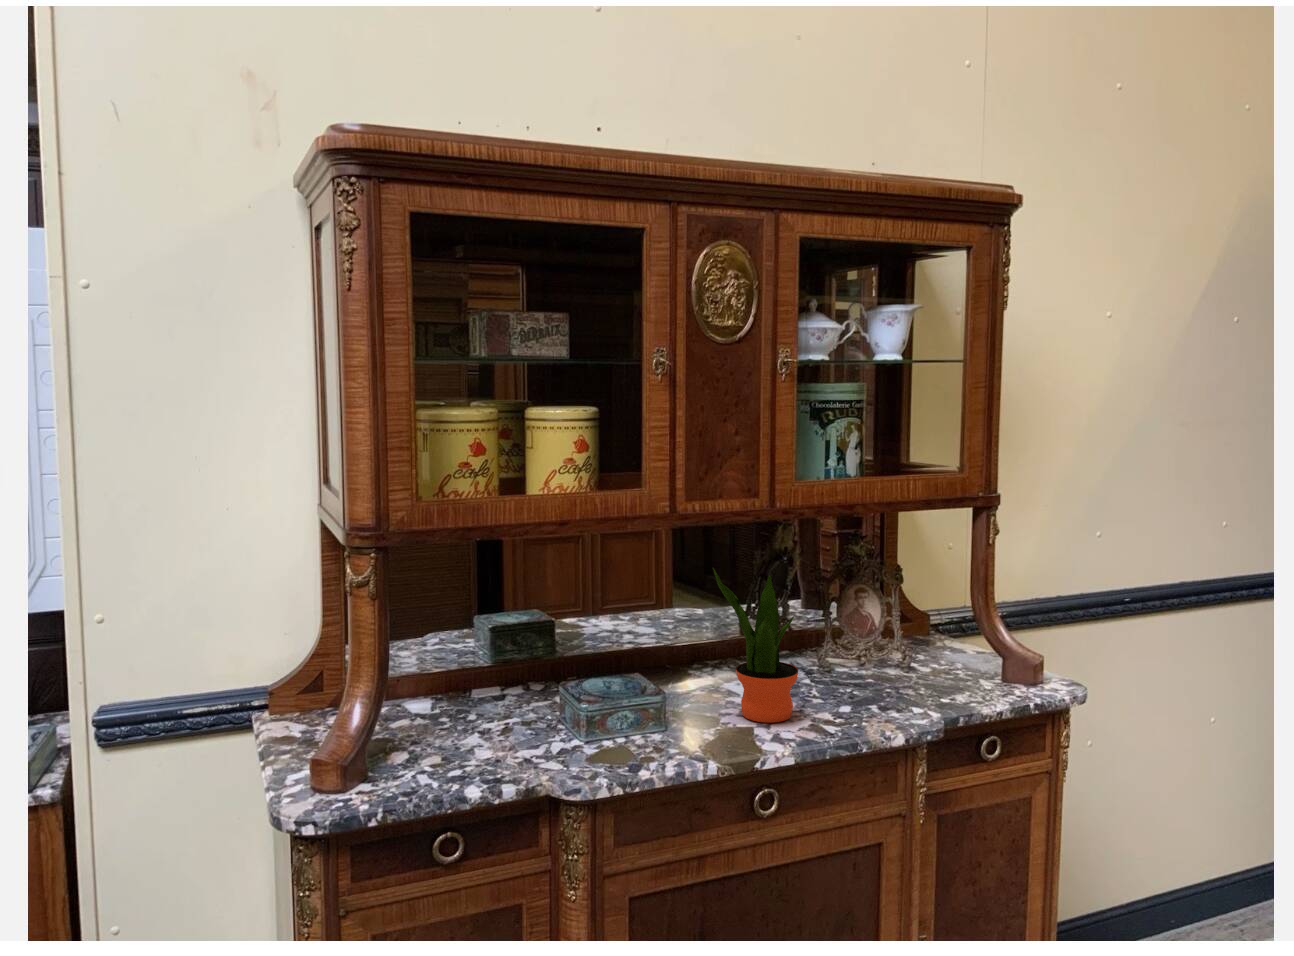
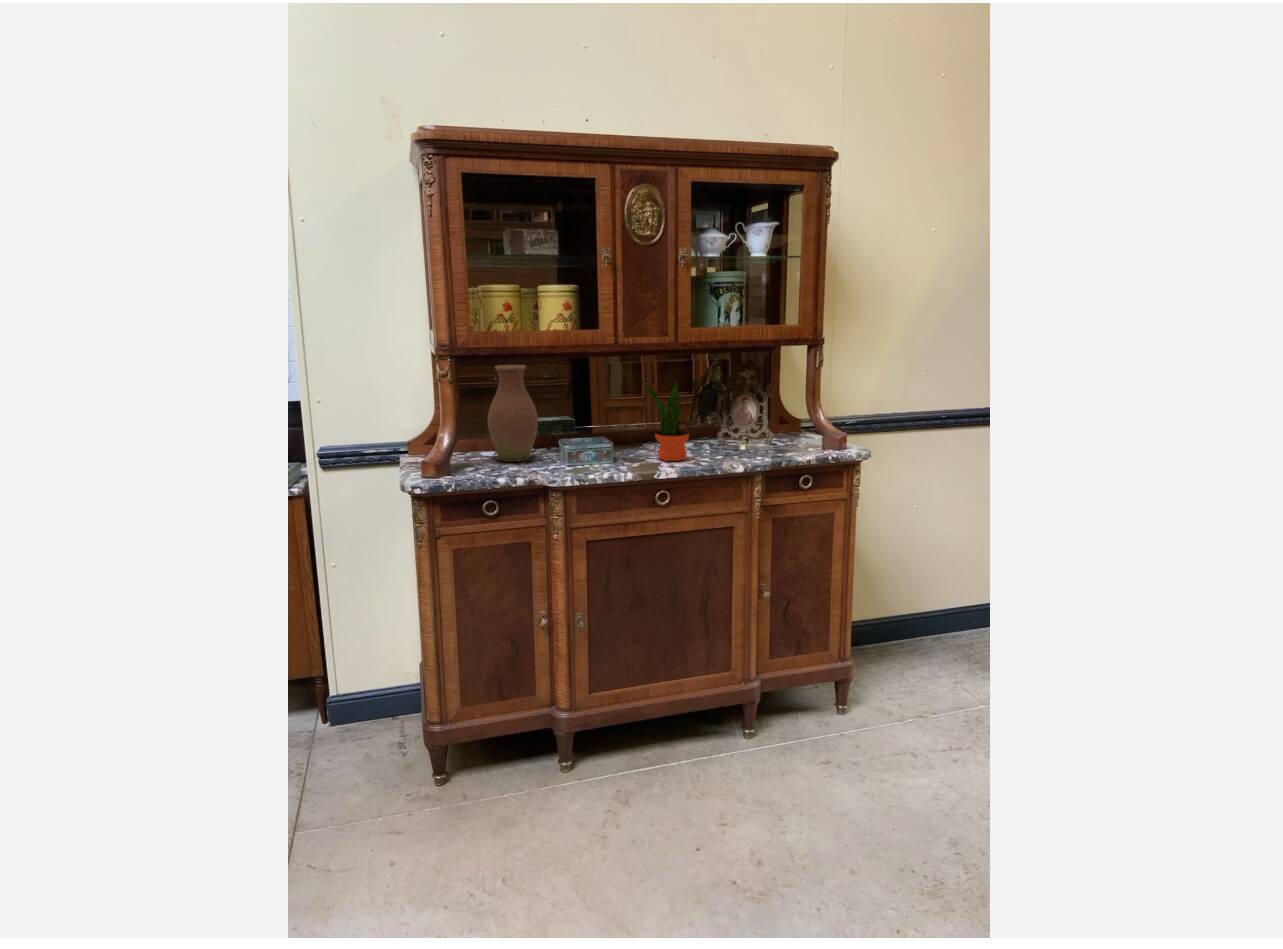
vase: none [432,551,525,735] -> present [488,365,538,462]

